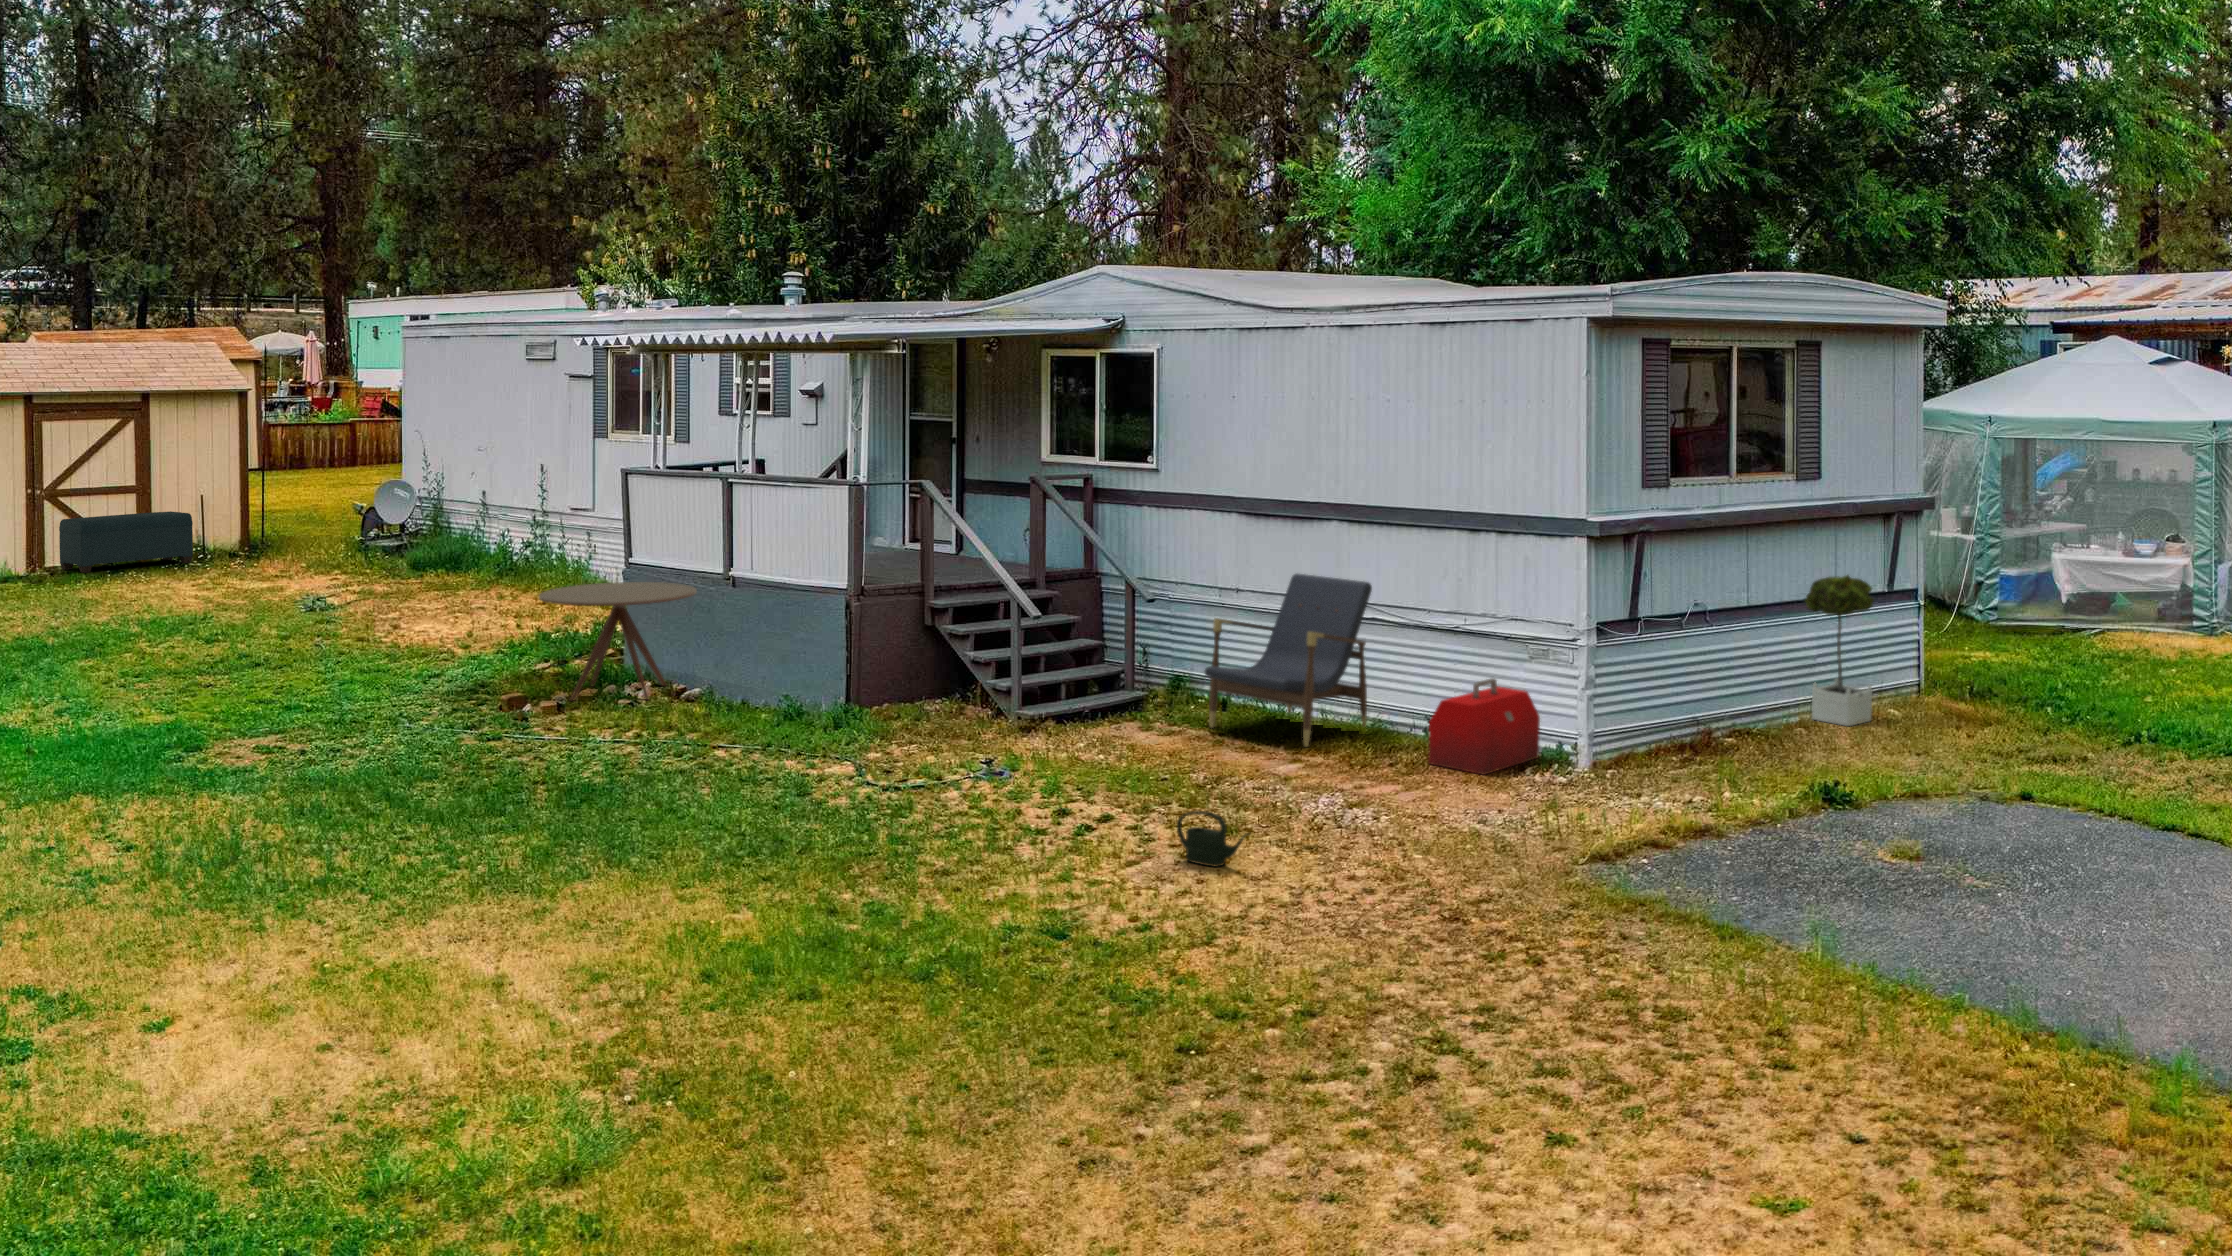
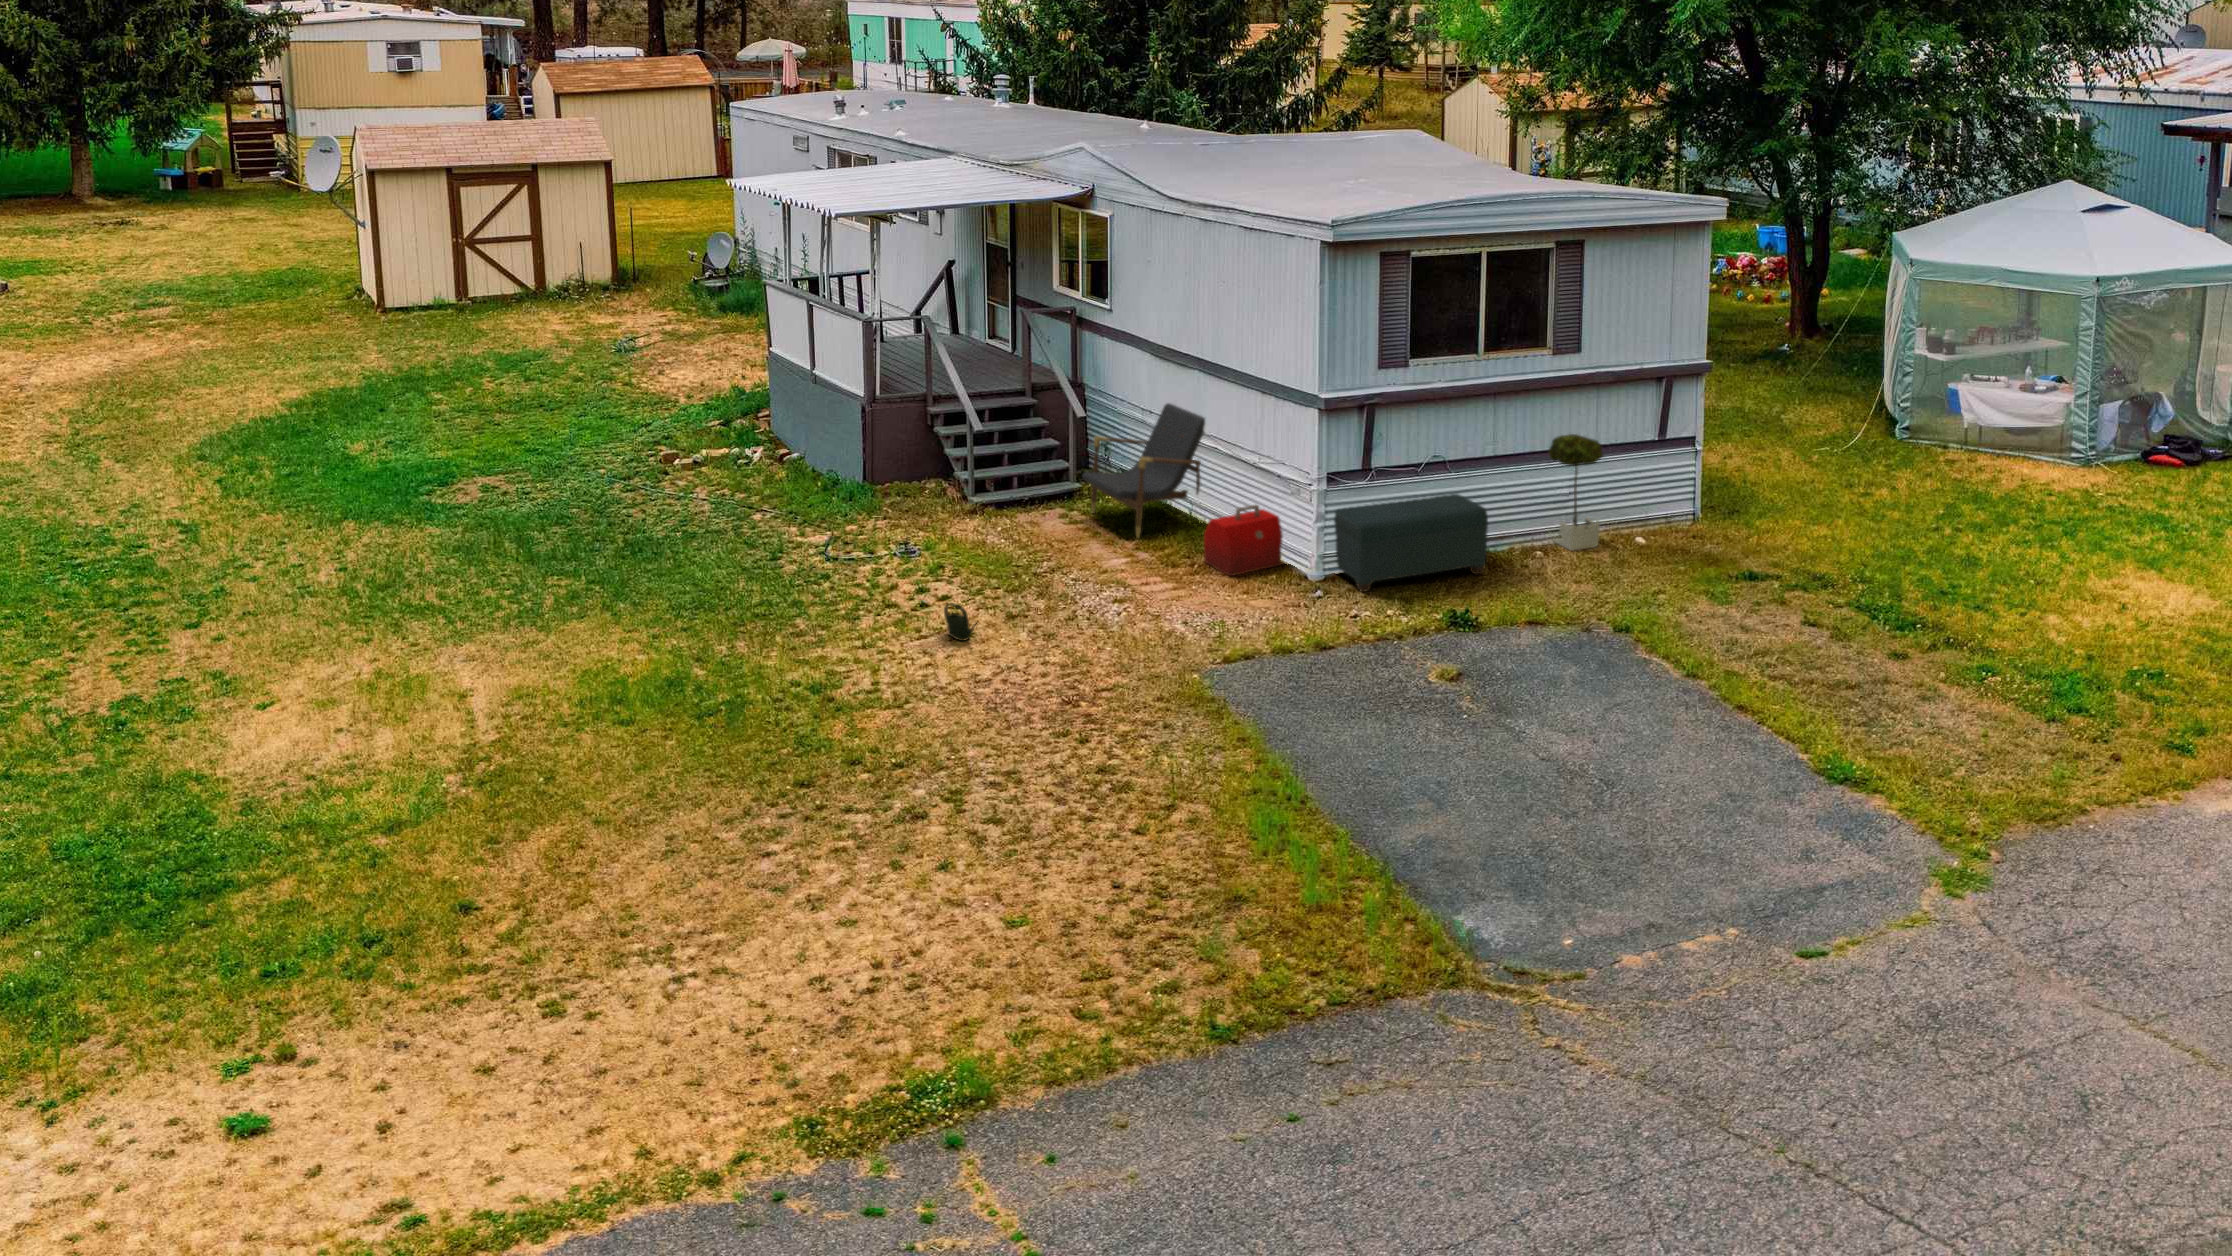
bench: present [59,511,193,573] -> present [1334,494,1488,592]
round table: present [539,582,697,701] -> none [679,368,787,457]

